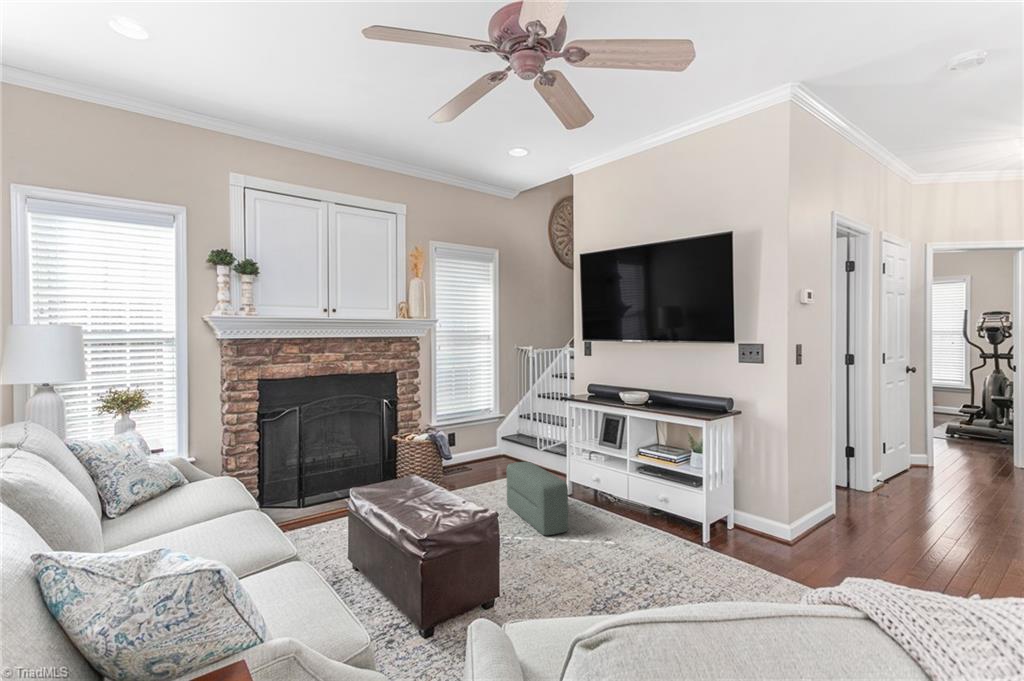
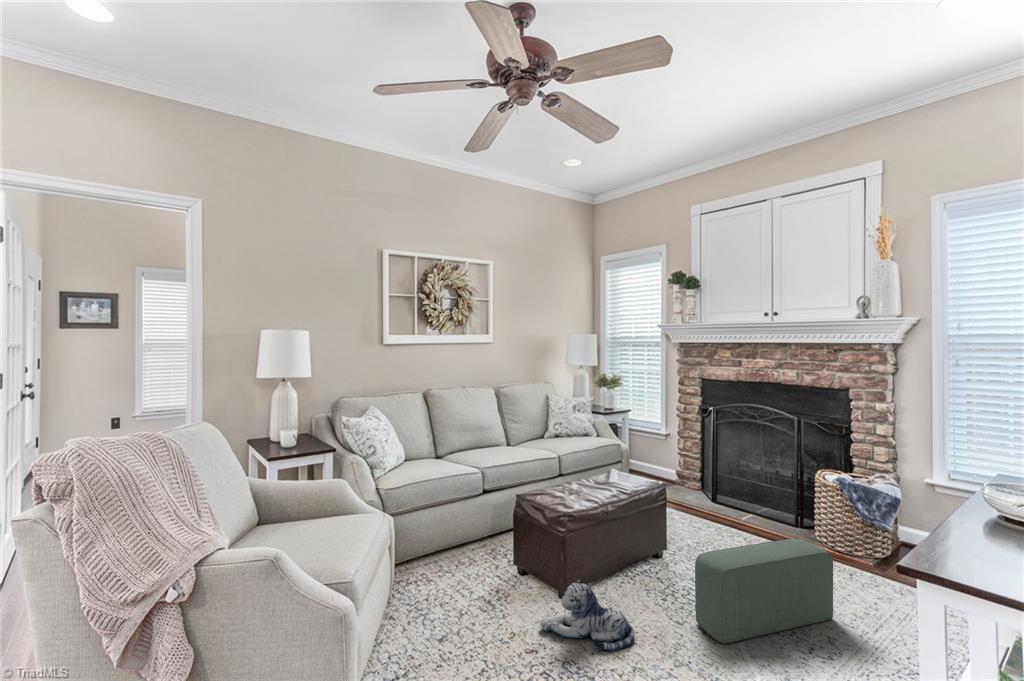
plush toy: none [553,536,594,594] -> present [540,580,635,651]

